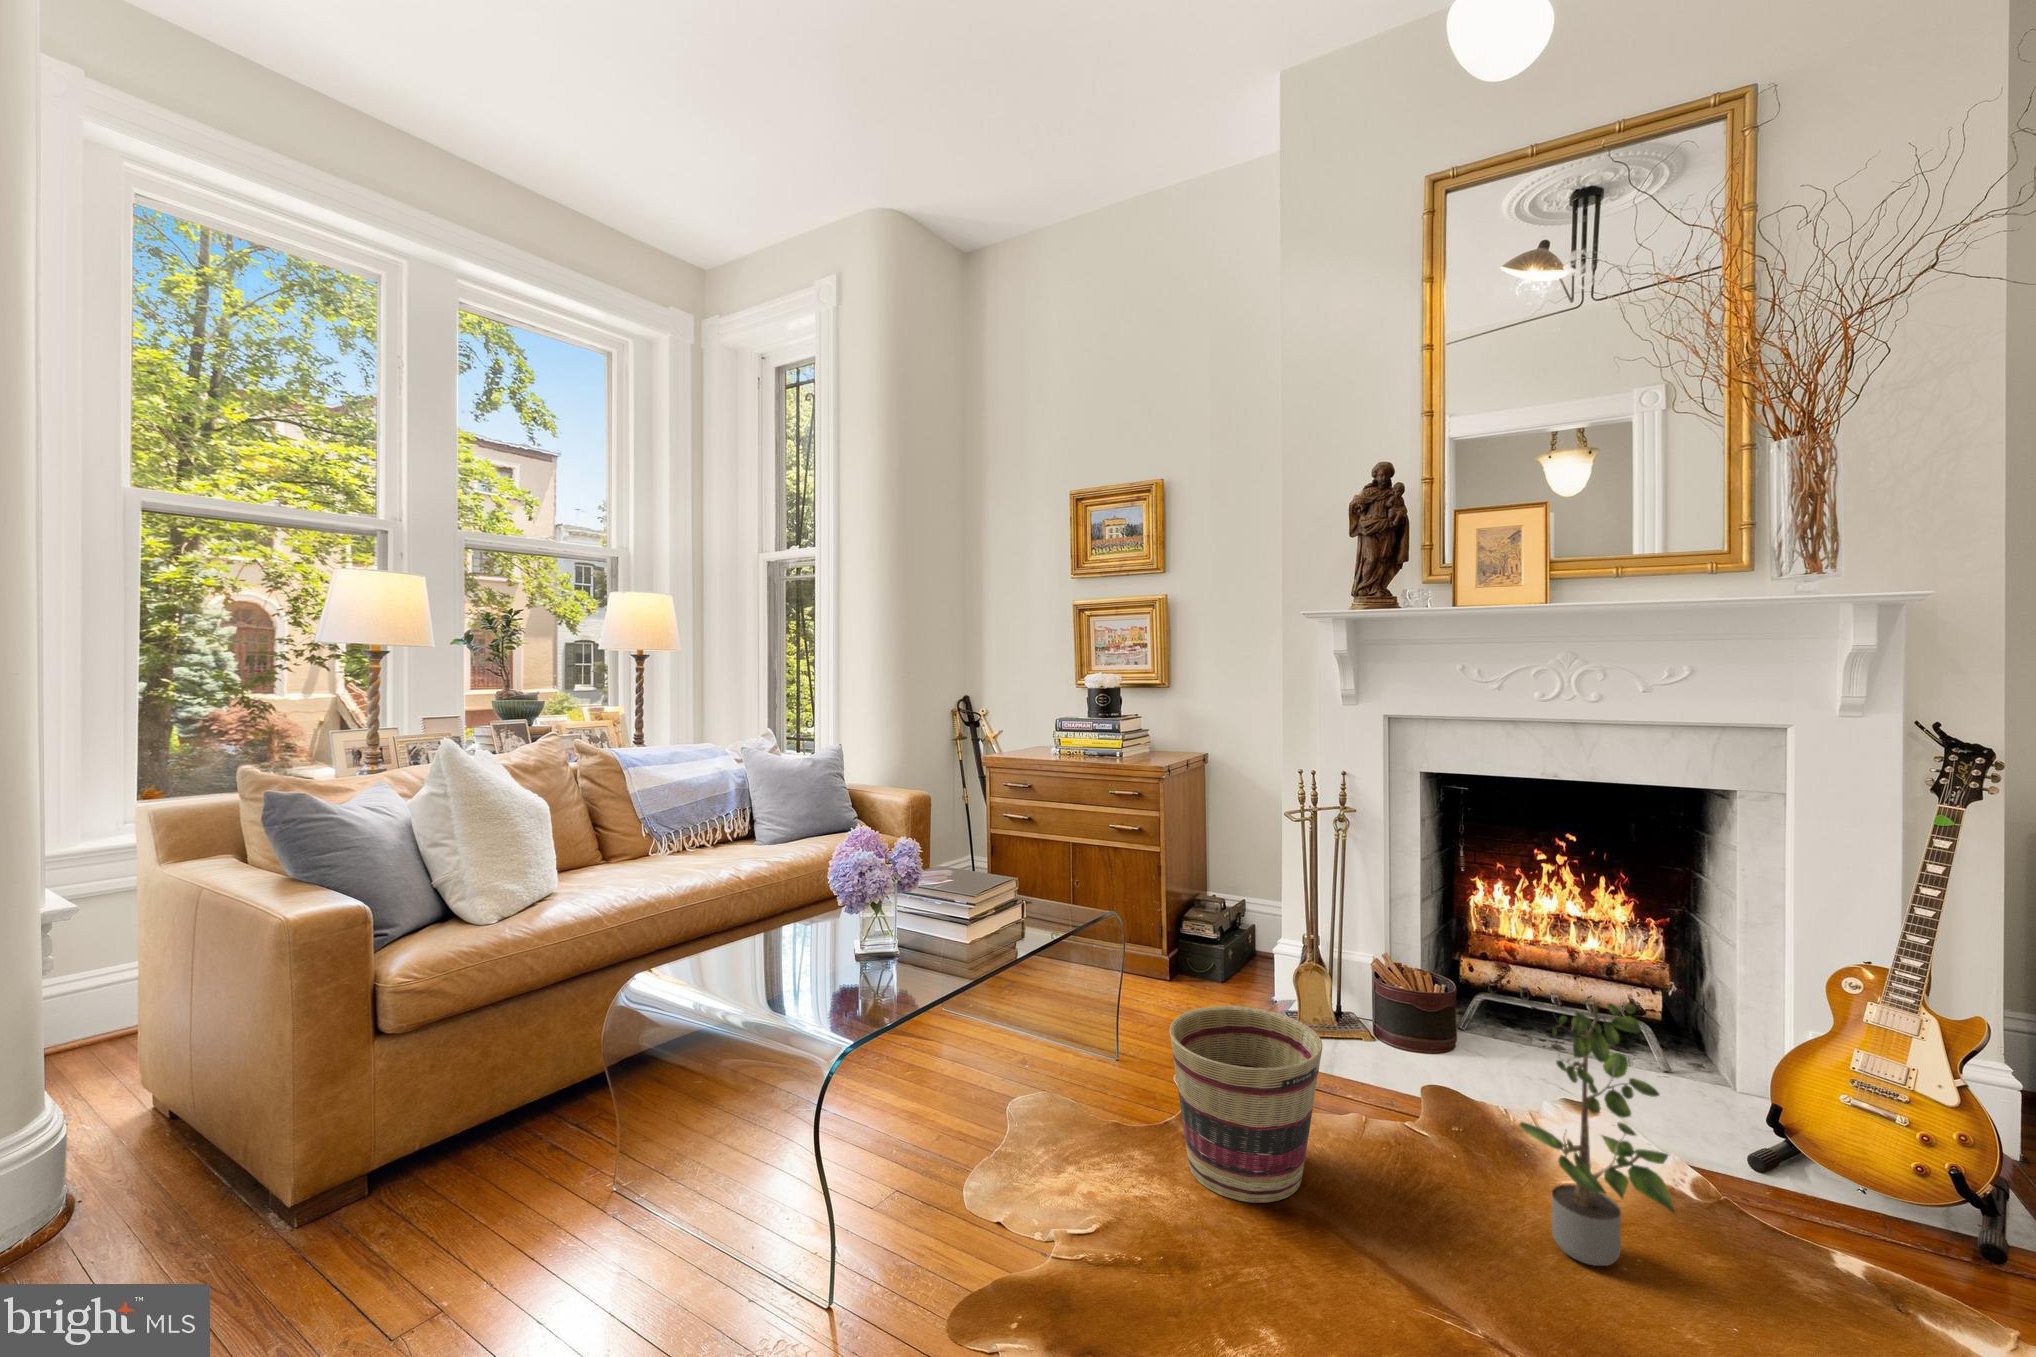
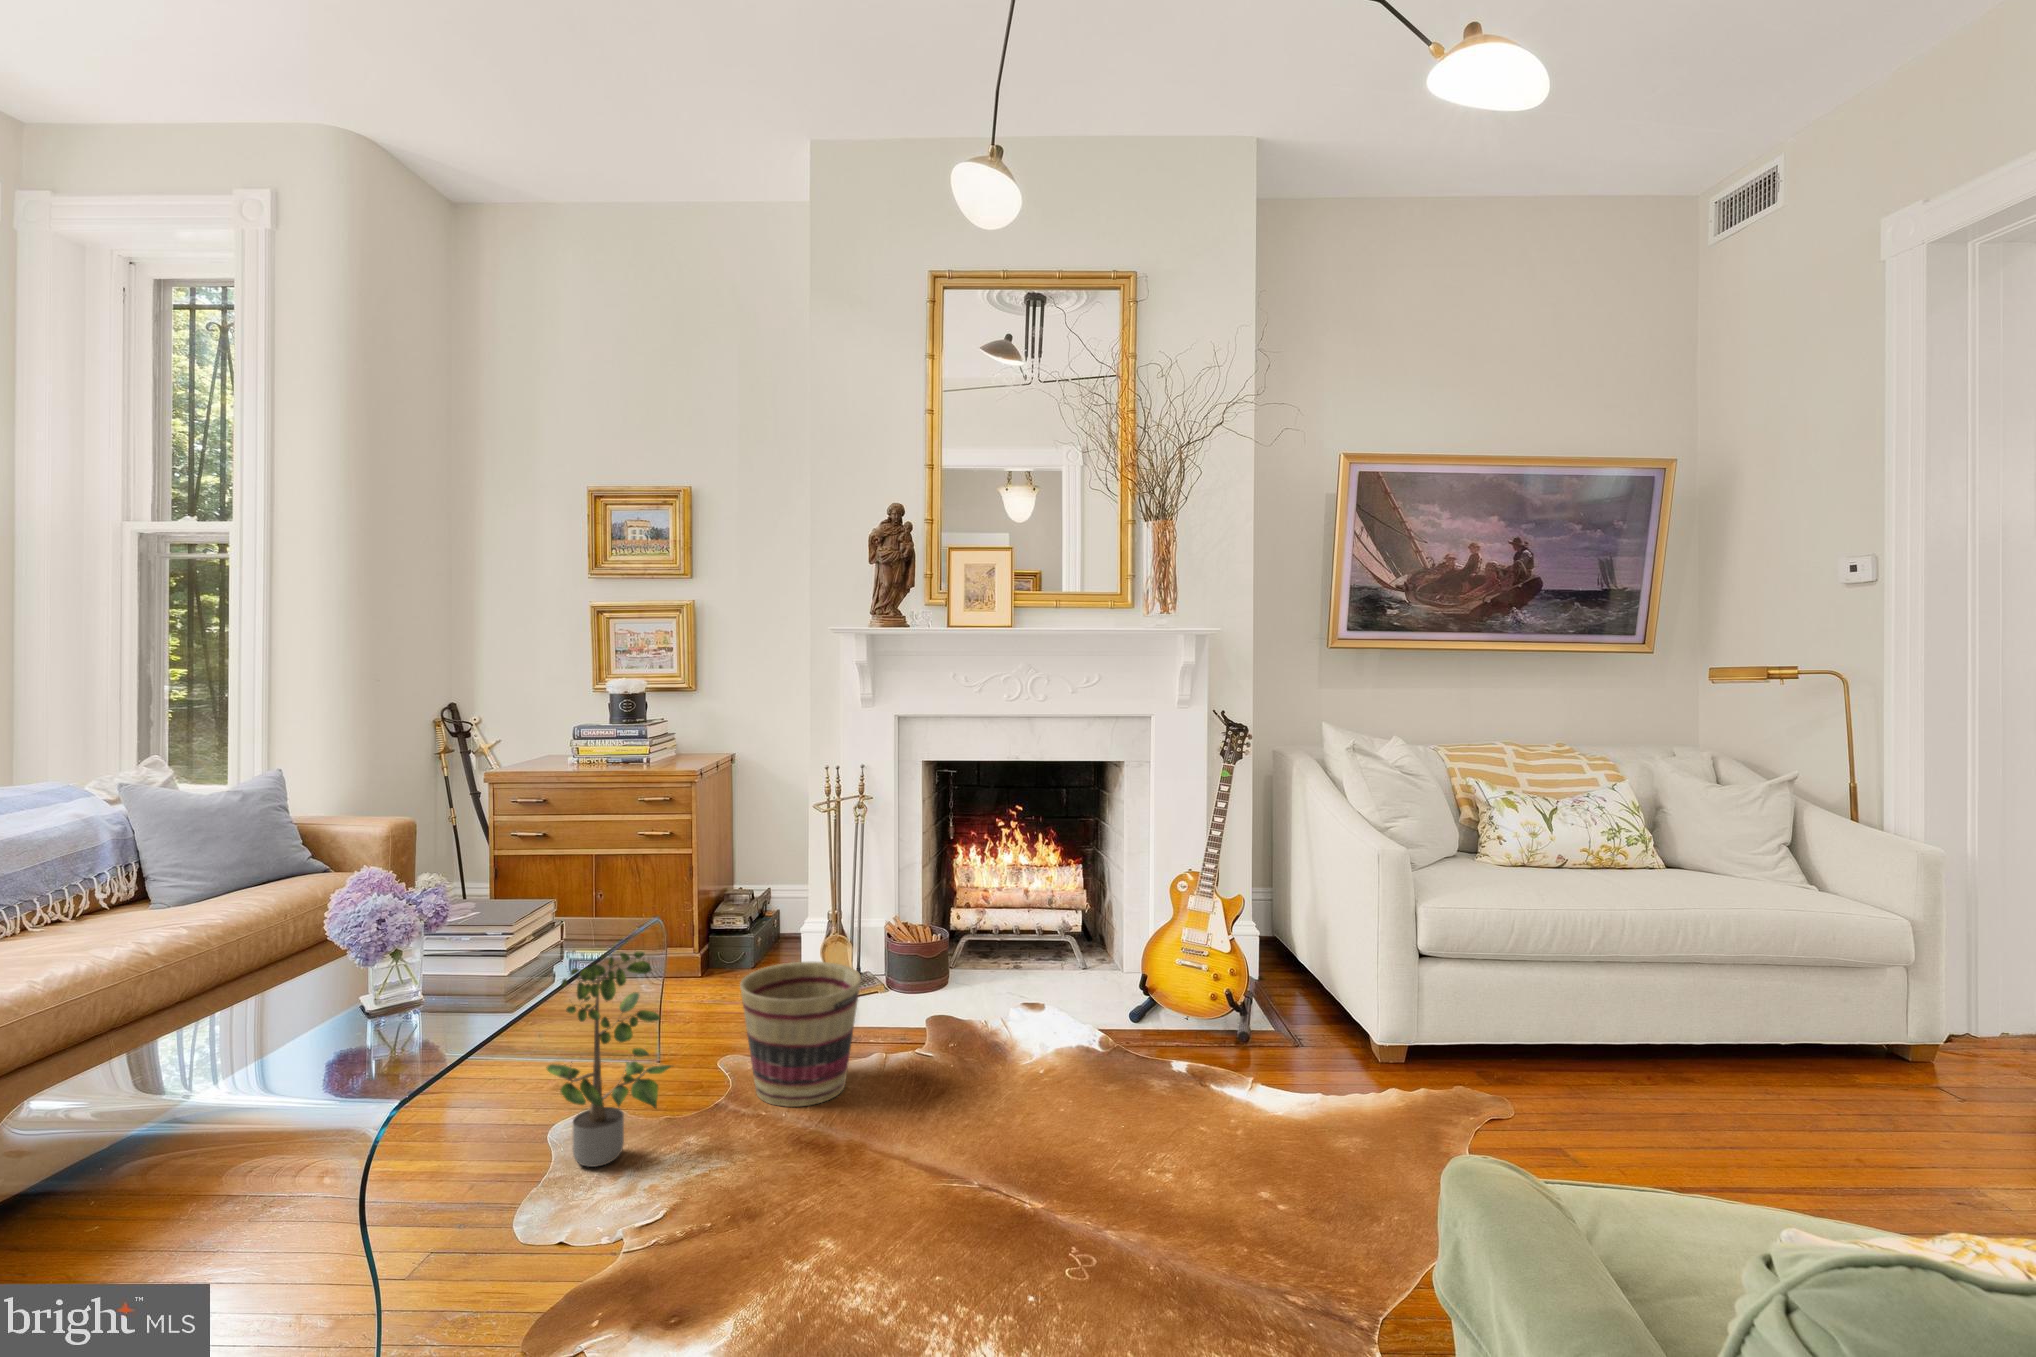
potted plant: present [1520,1003,1675,1266] -> present [546,952,673,1167]

